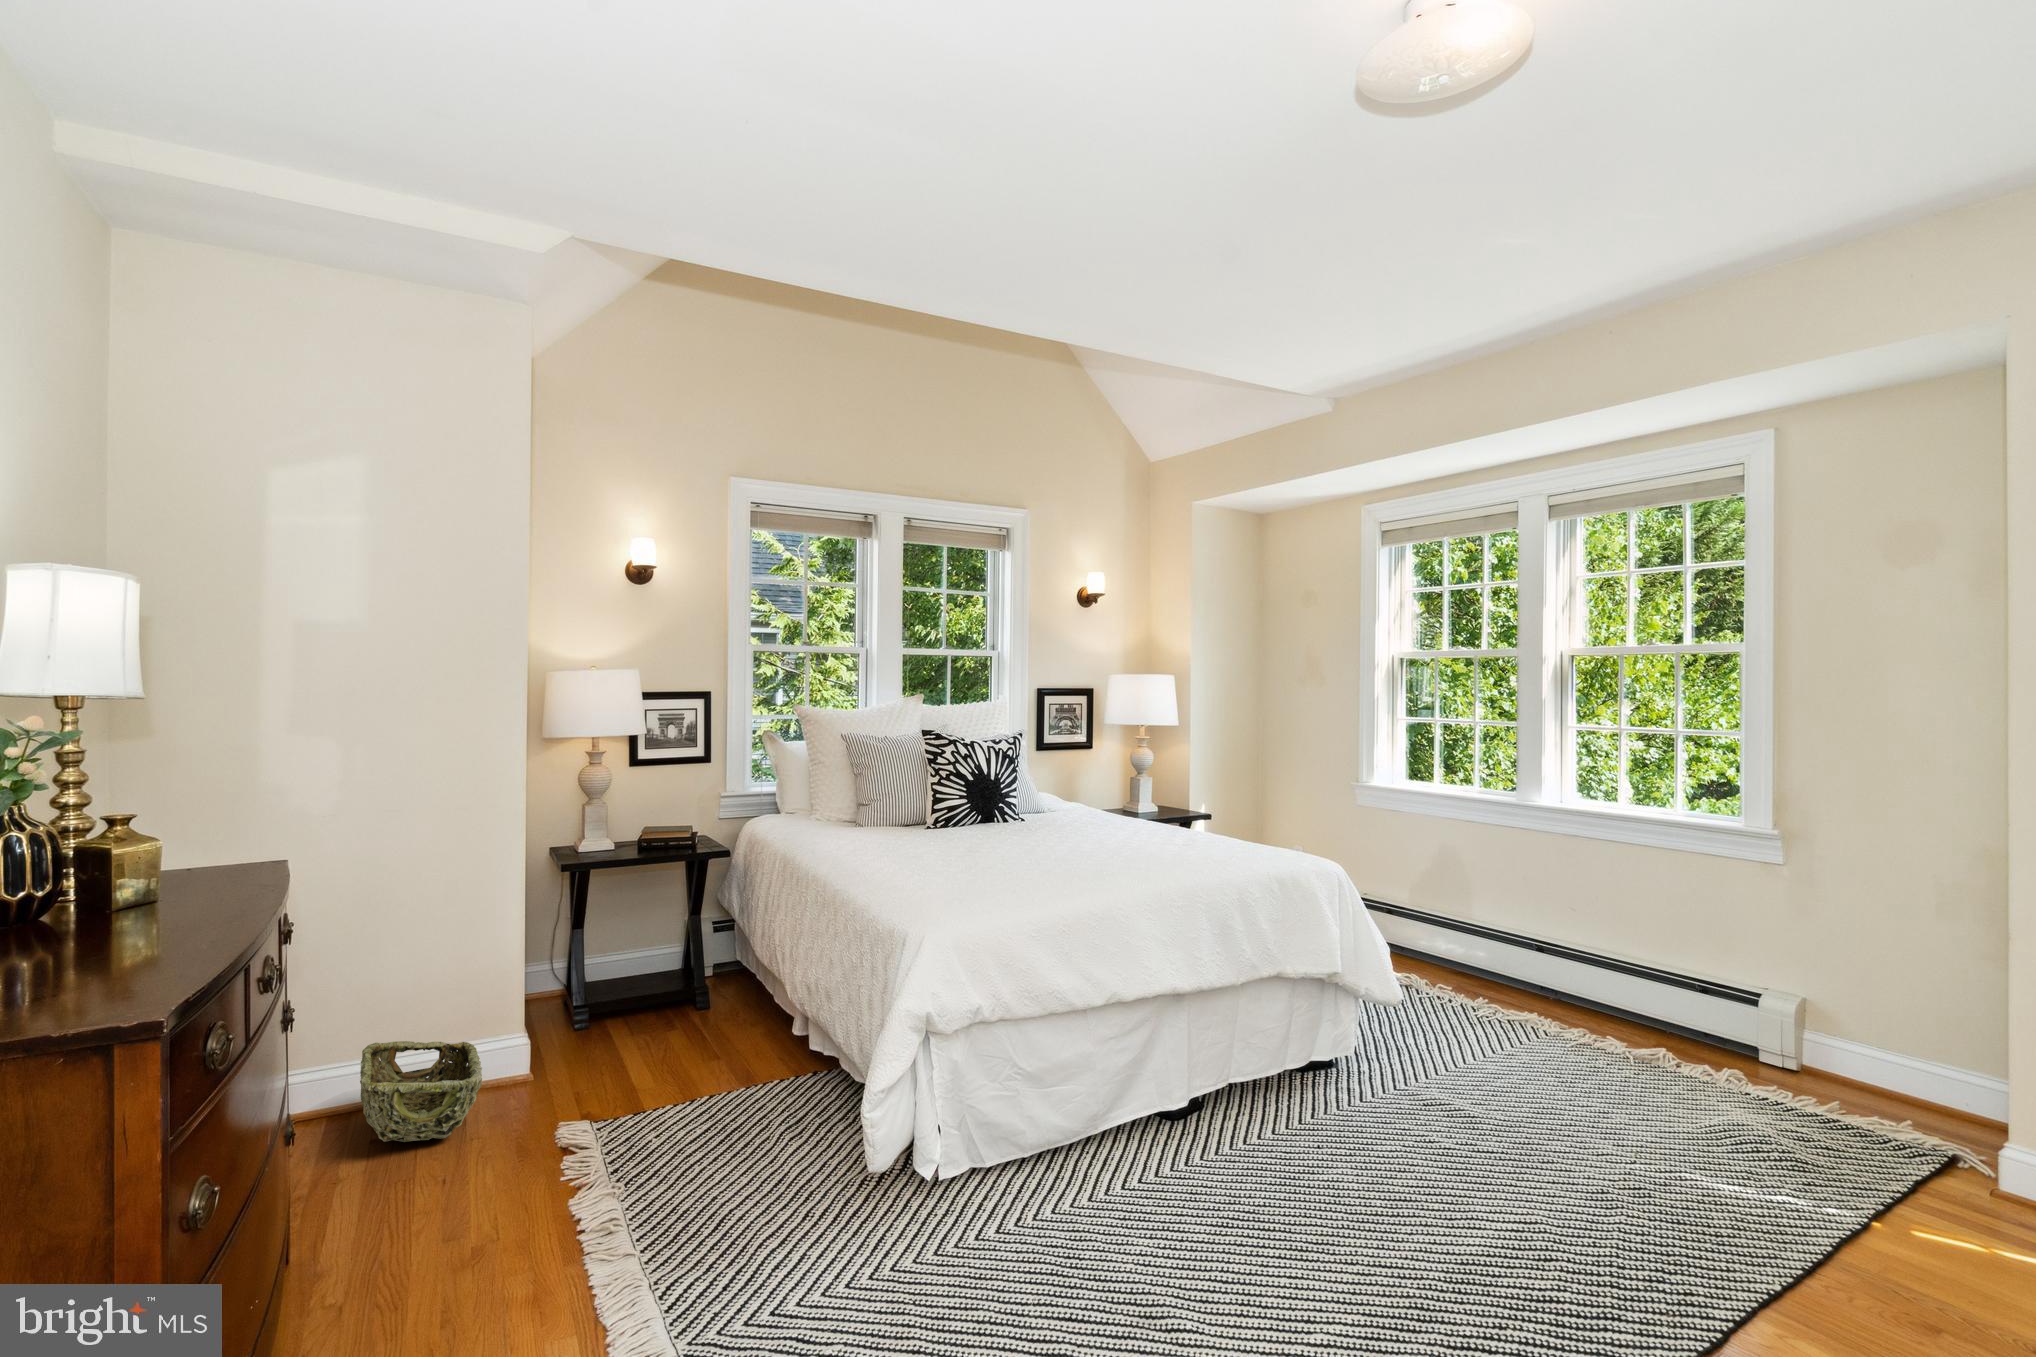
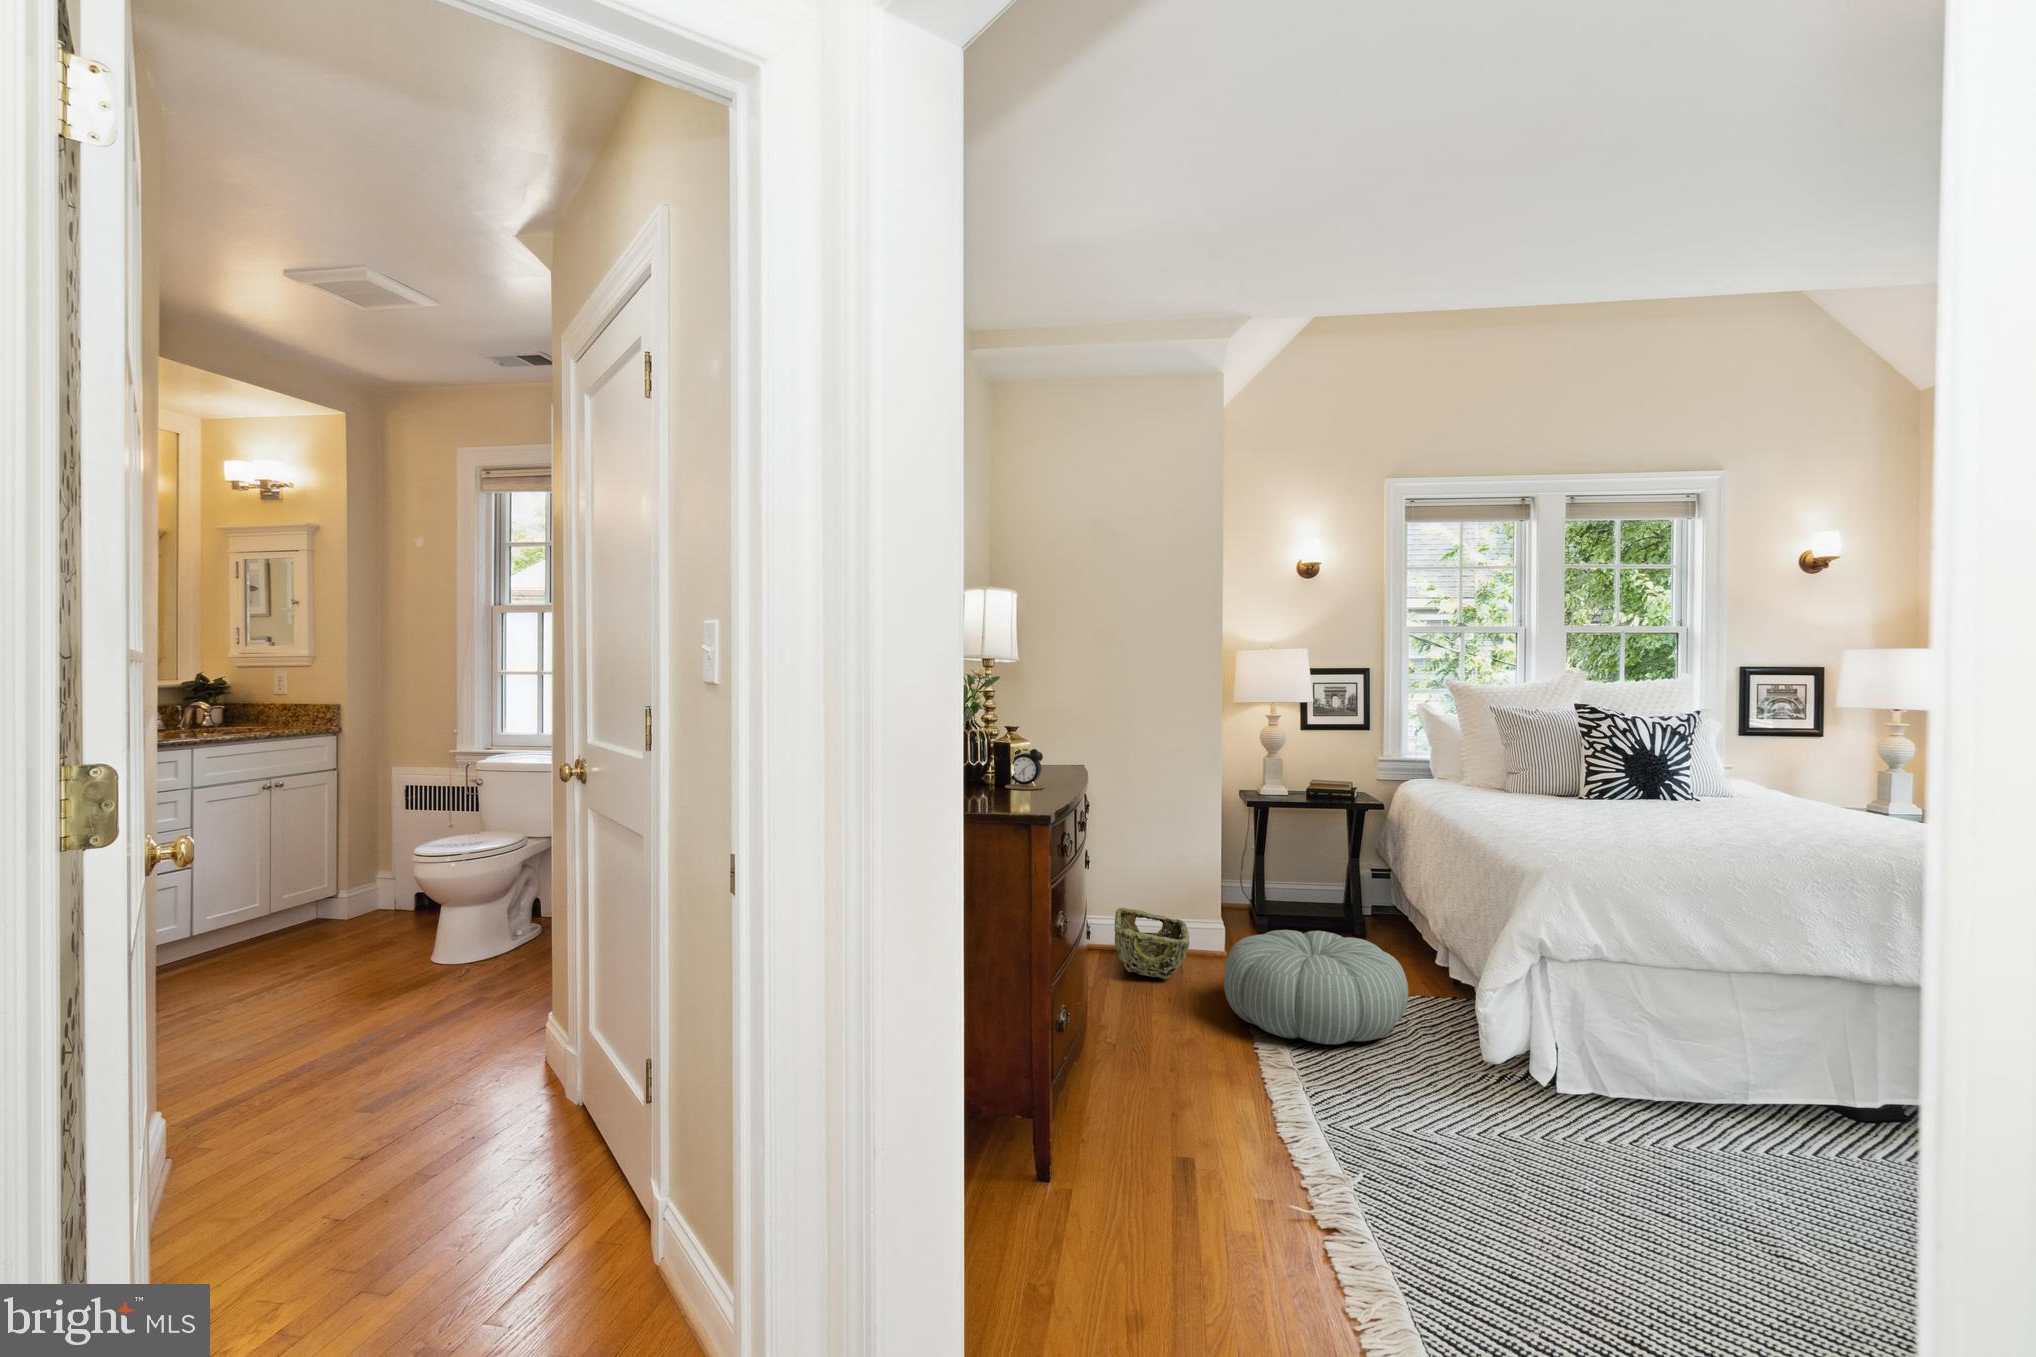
alarm clock: none [127,853,217,935] -> present [1005,745,1045,790]
pouf: none [536,1029,774,1192] -> present [1224,930,1408,1044]

